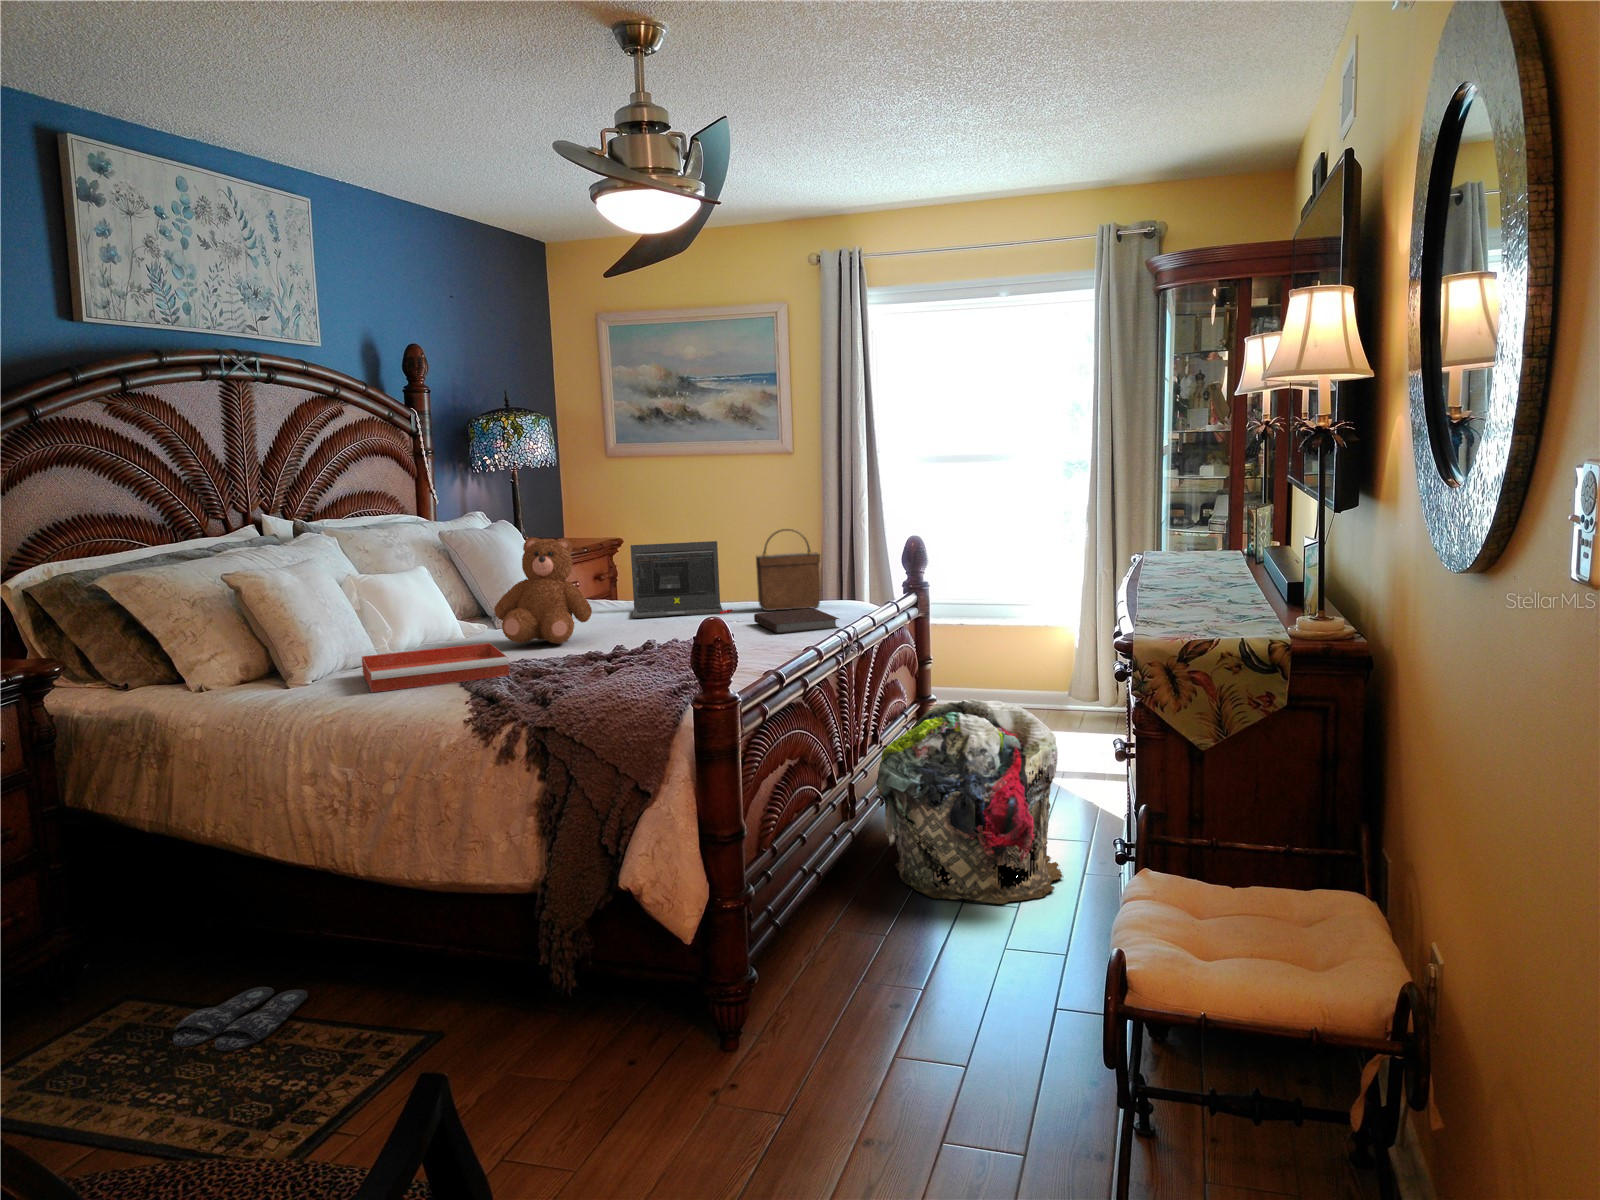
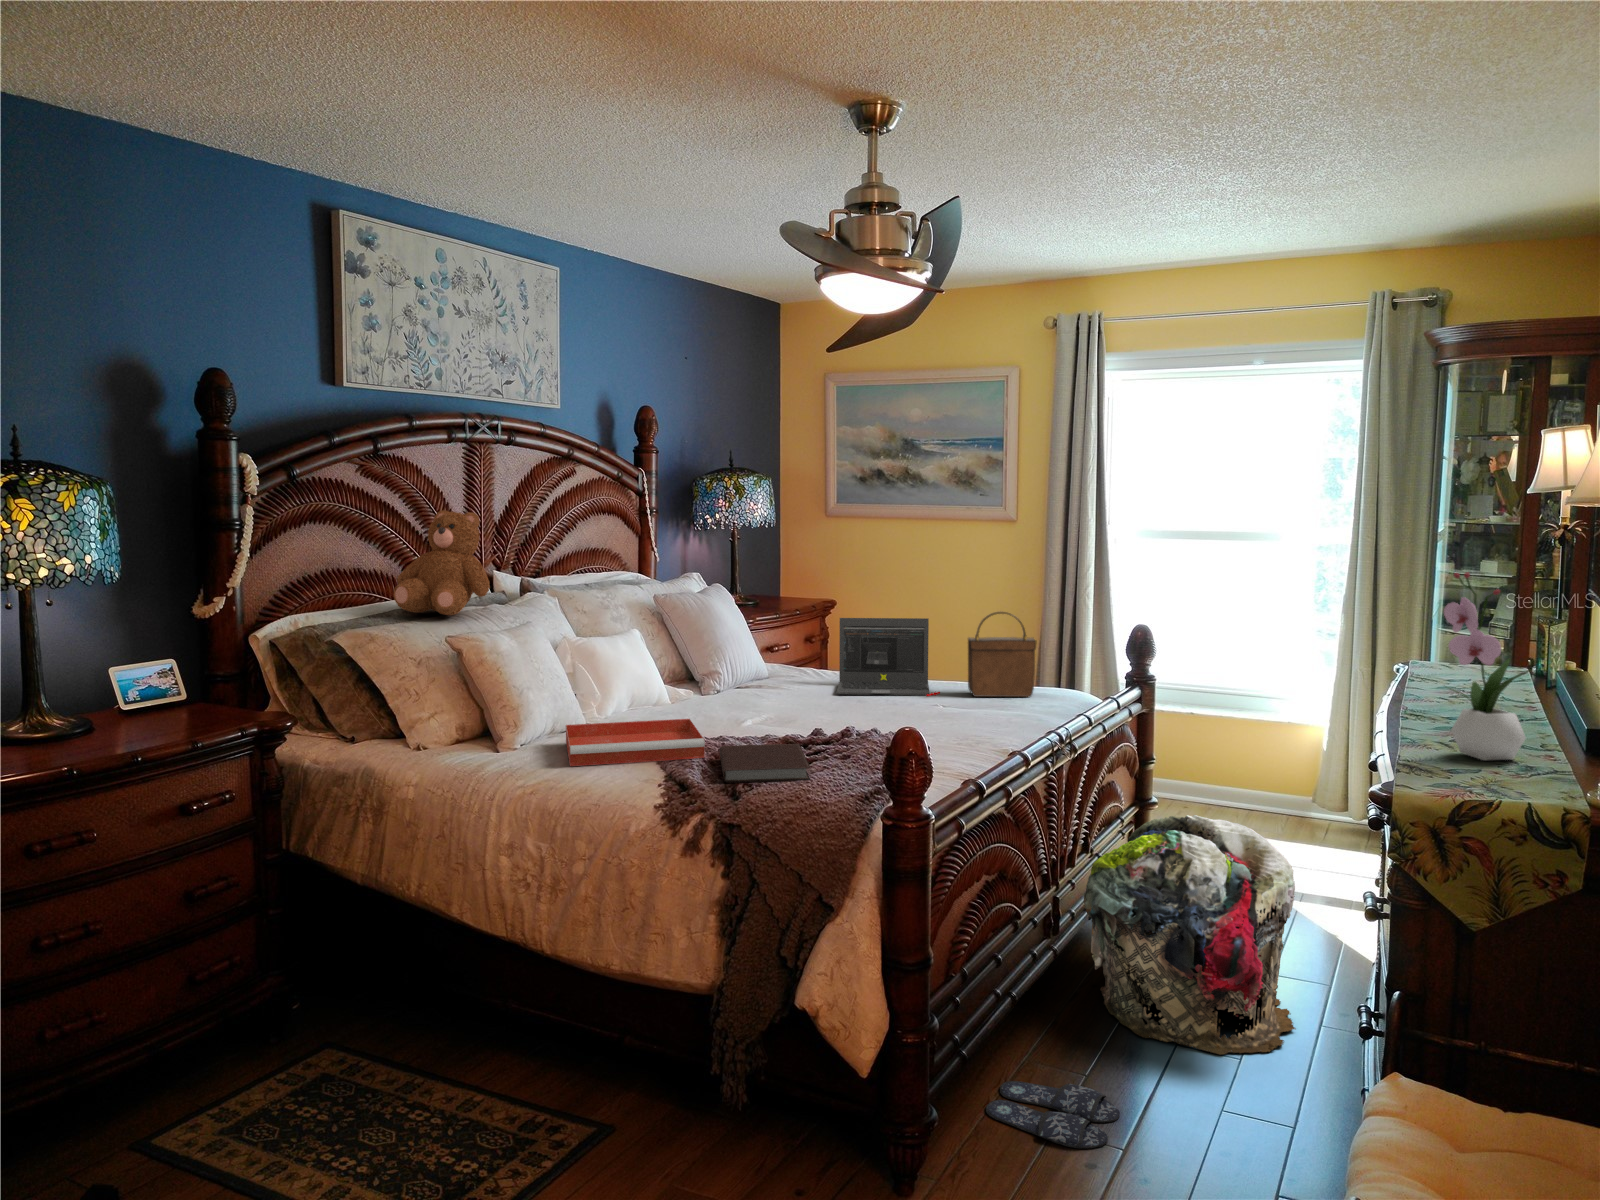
flower arrangement: none [1164,449,1242,609] -> present [1444,572,1536,760]
teddy bear: present [494,537,592,644] -> present [394,510,490,615]
notebook: present [754,608,839,633] -> present [720,744,810,783]
slippers: present [173,987,308,1051] -> present [986,1081,1120,1149]

